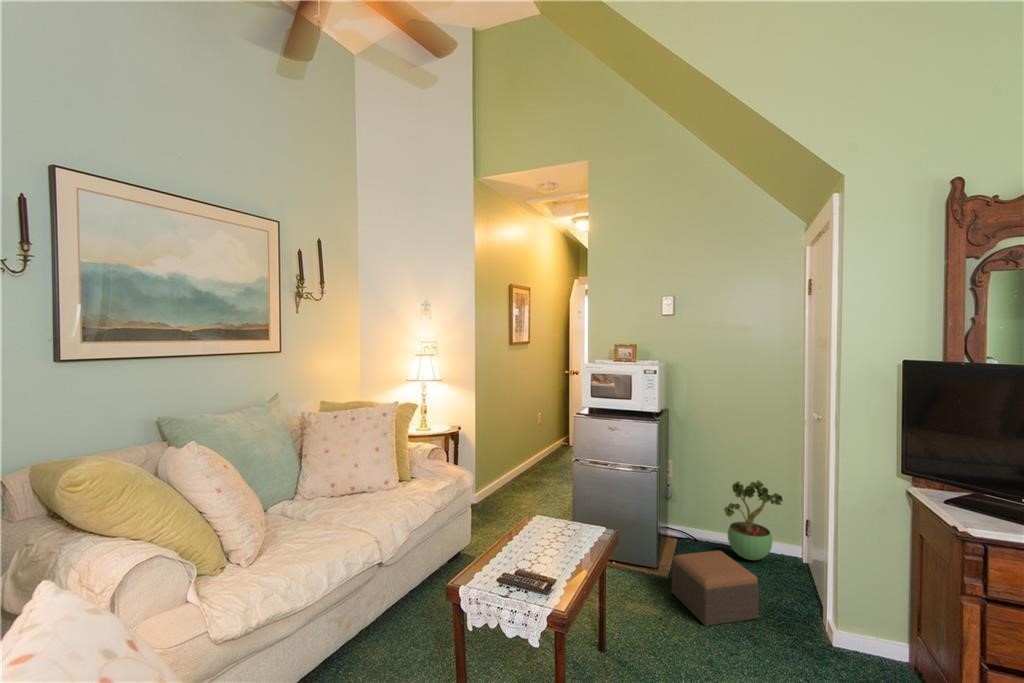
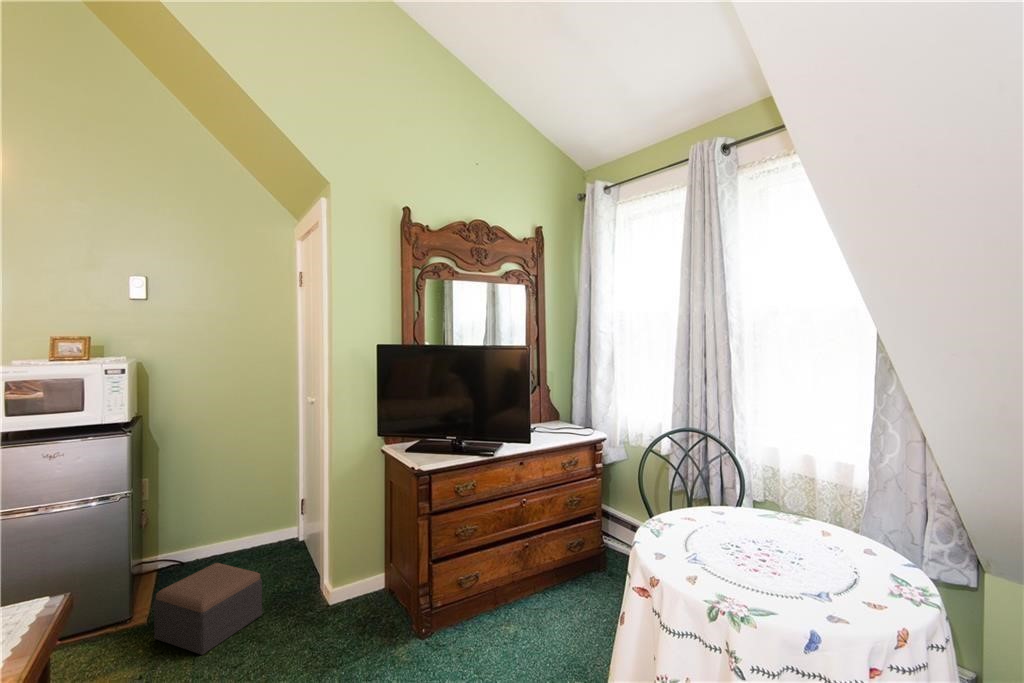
potted plant: present [724,481,783,560] -> none [218,475,280,560]

